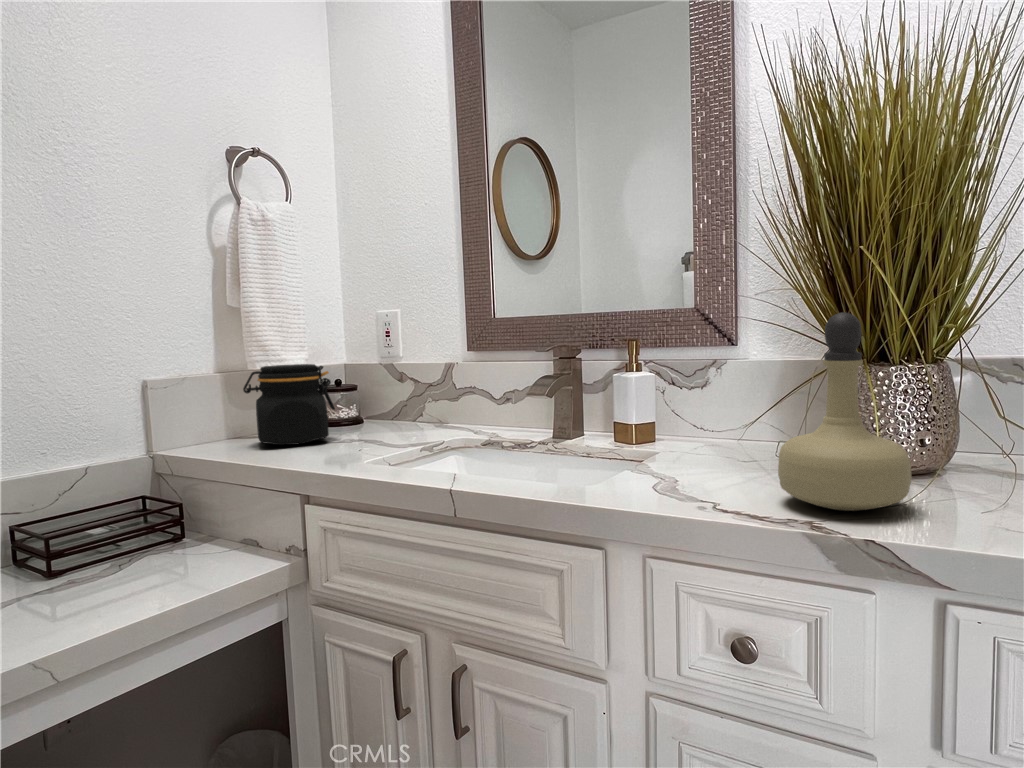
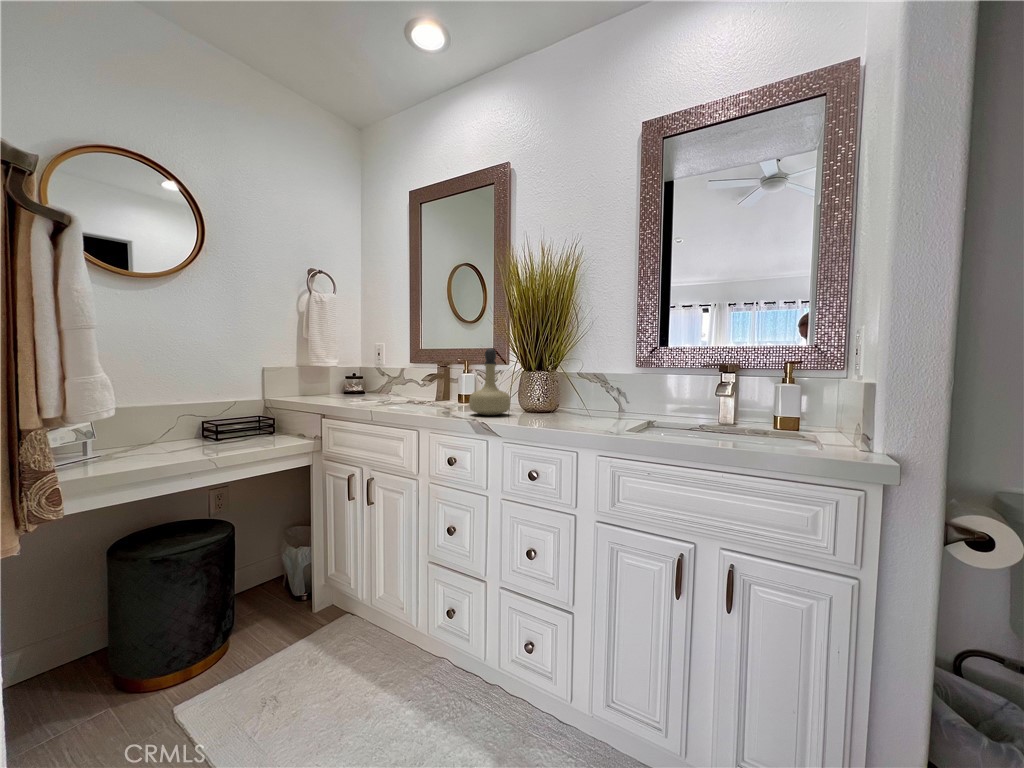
jar: present [243,364,335,445] -> none [306,364,347,399]

